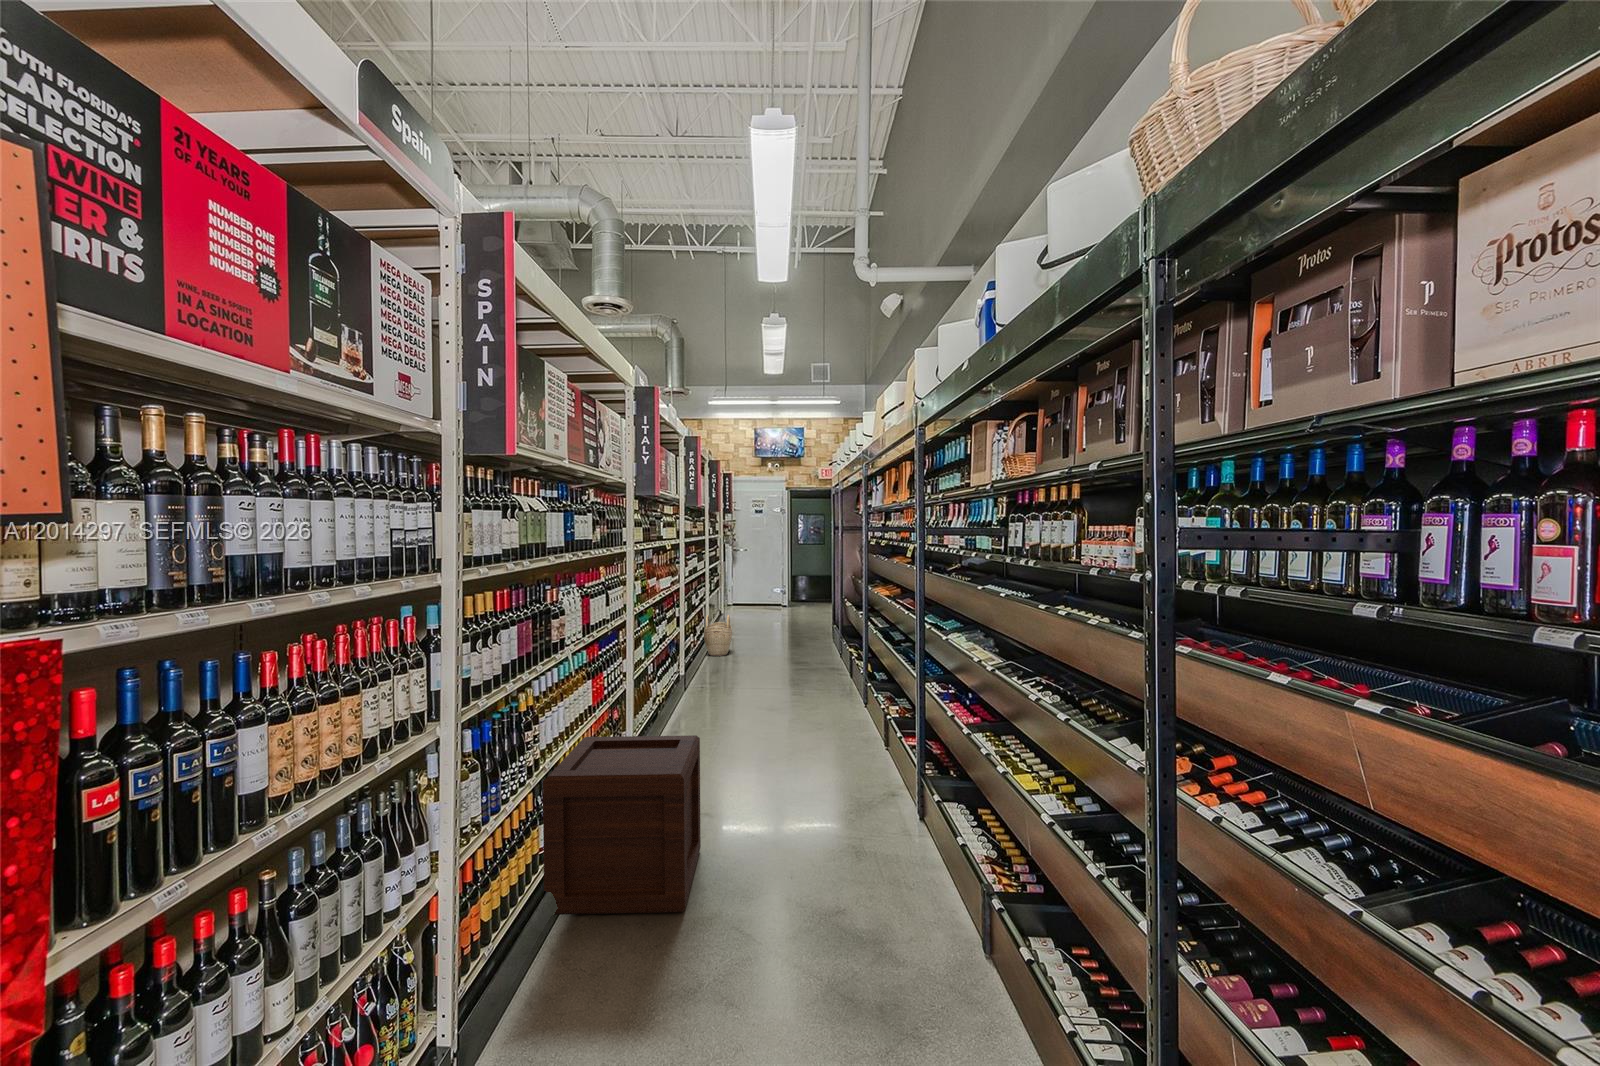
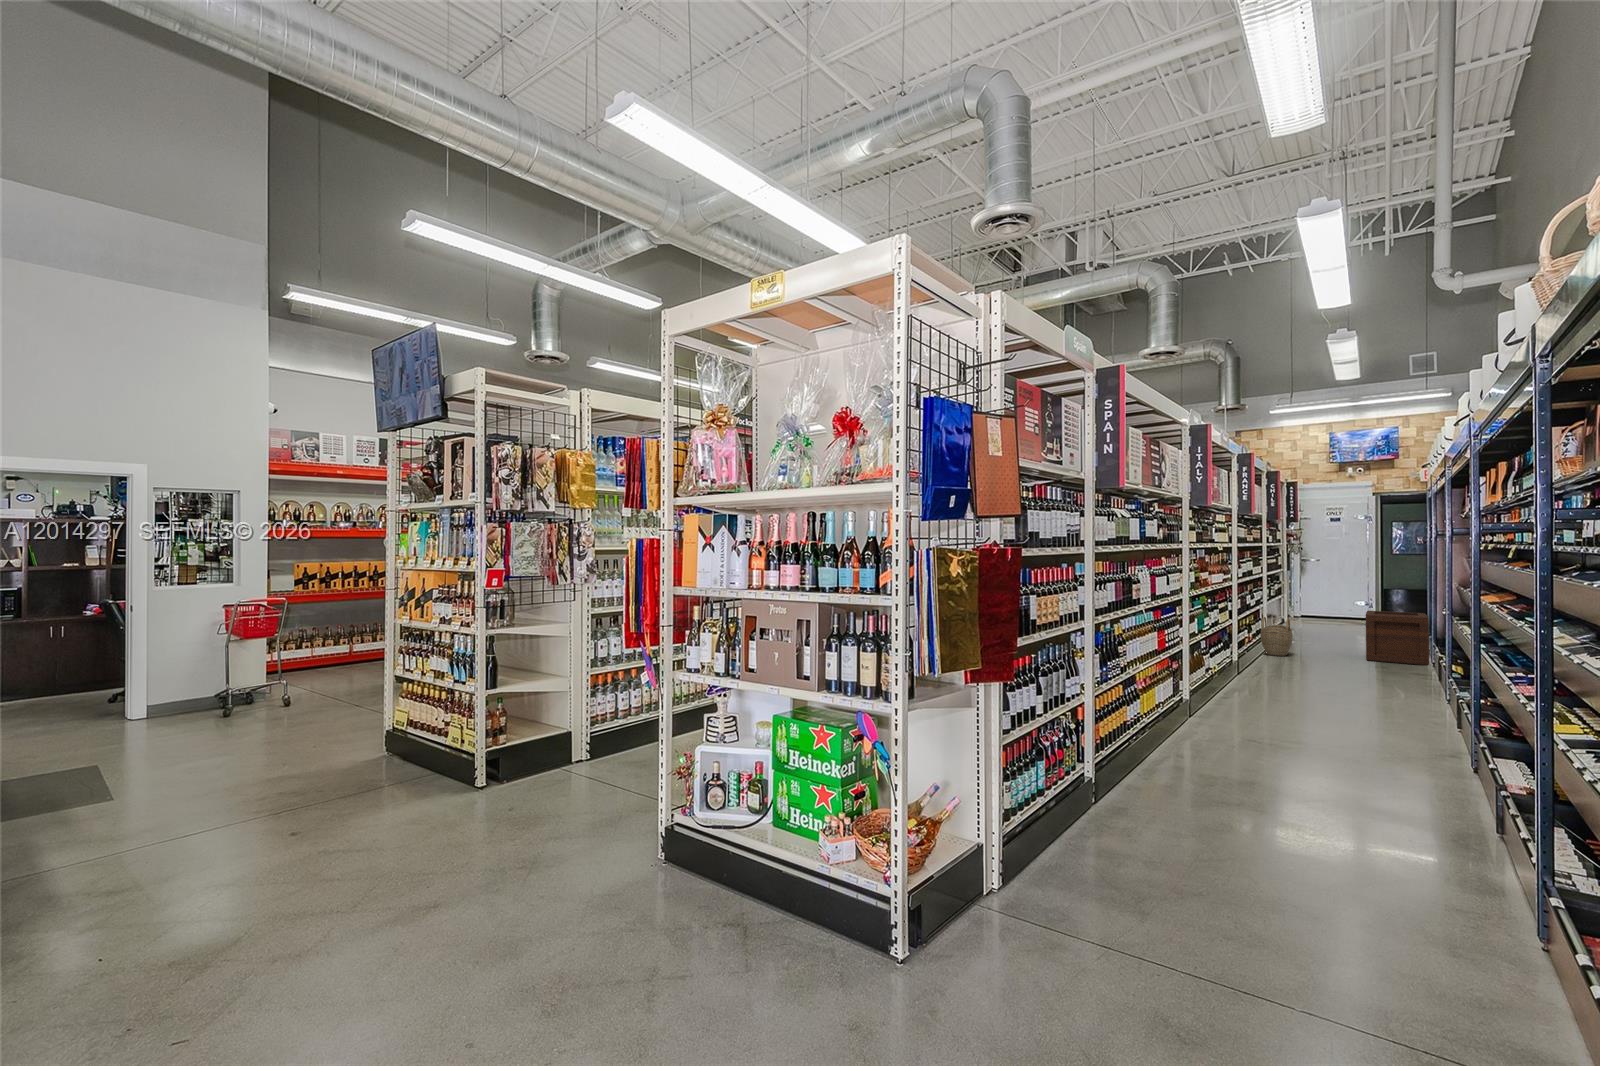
wooden crate: present [543,735,701,915] -> present [1366,611,1429,665]

